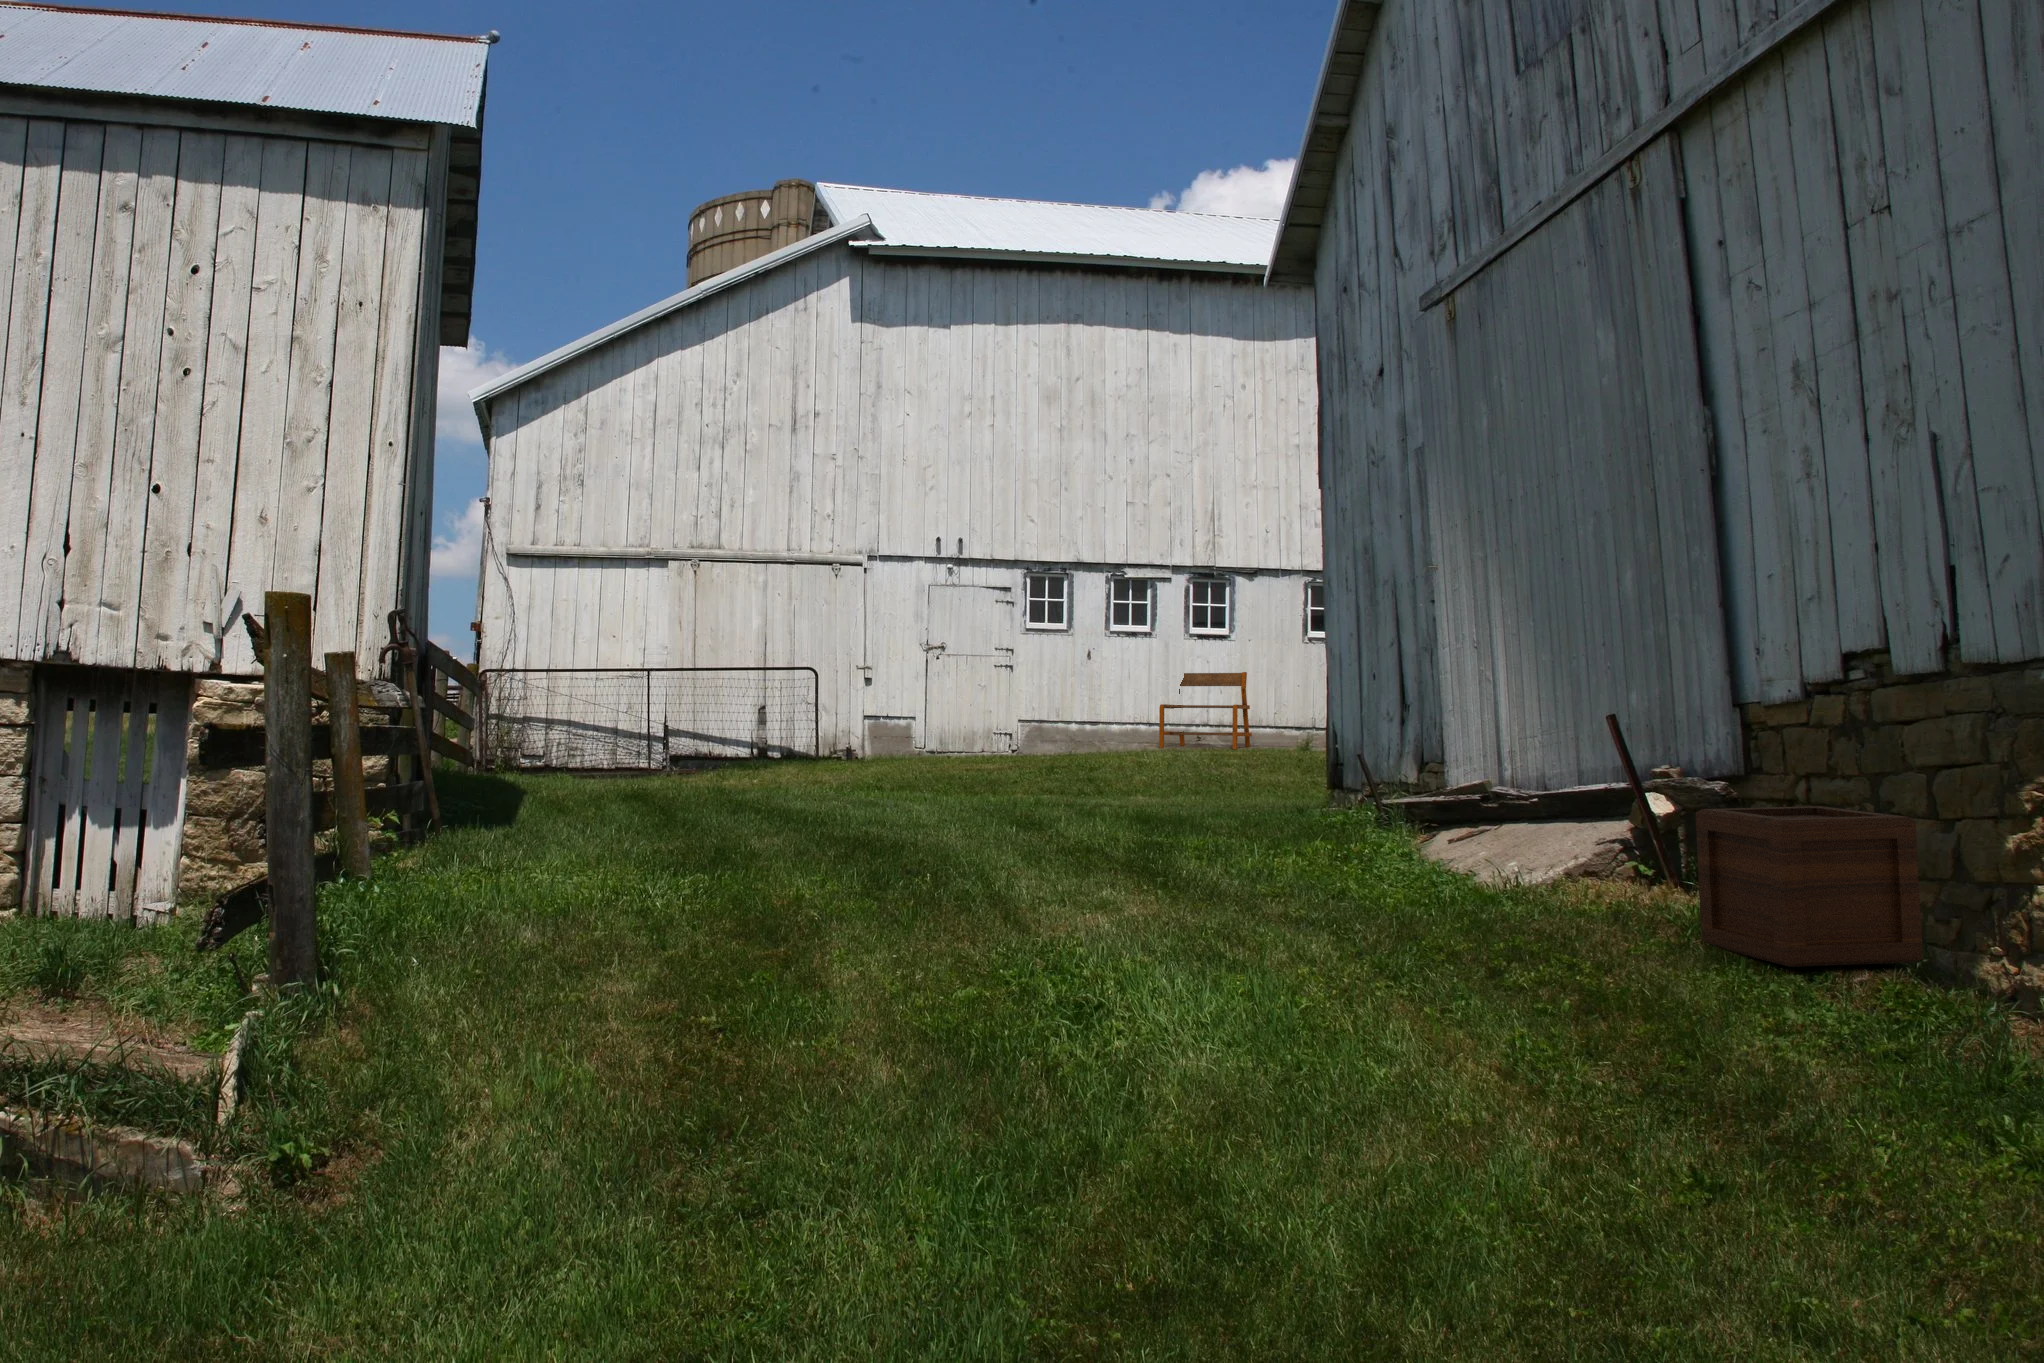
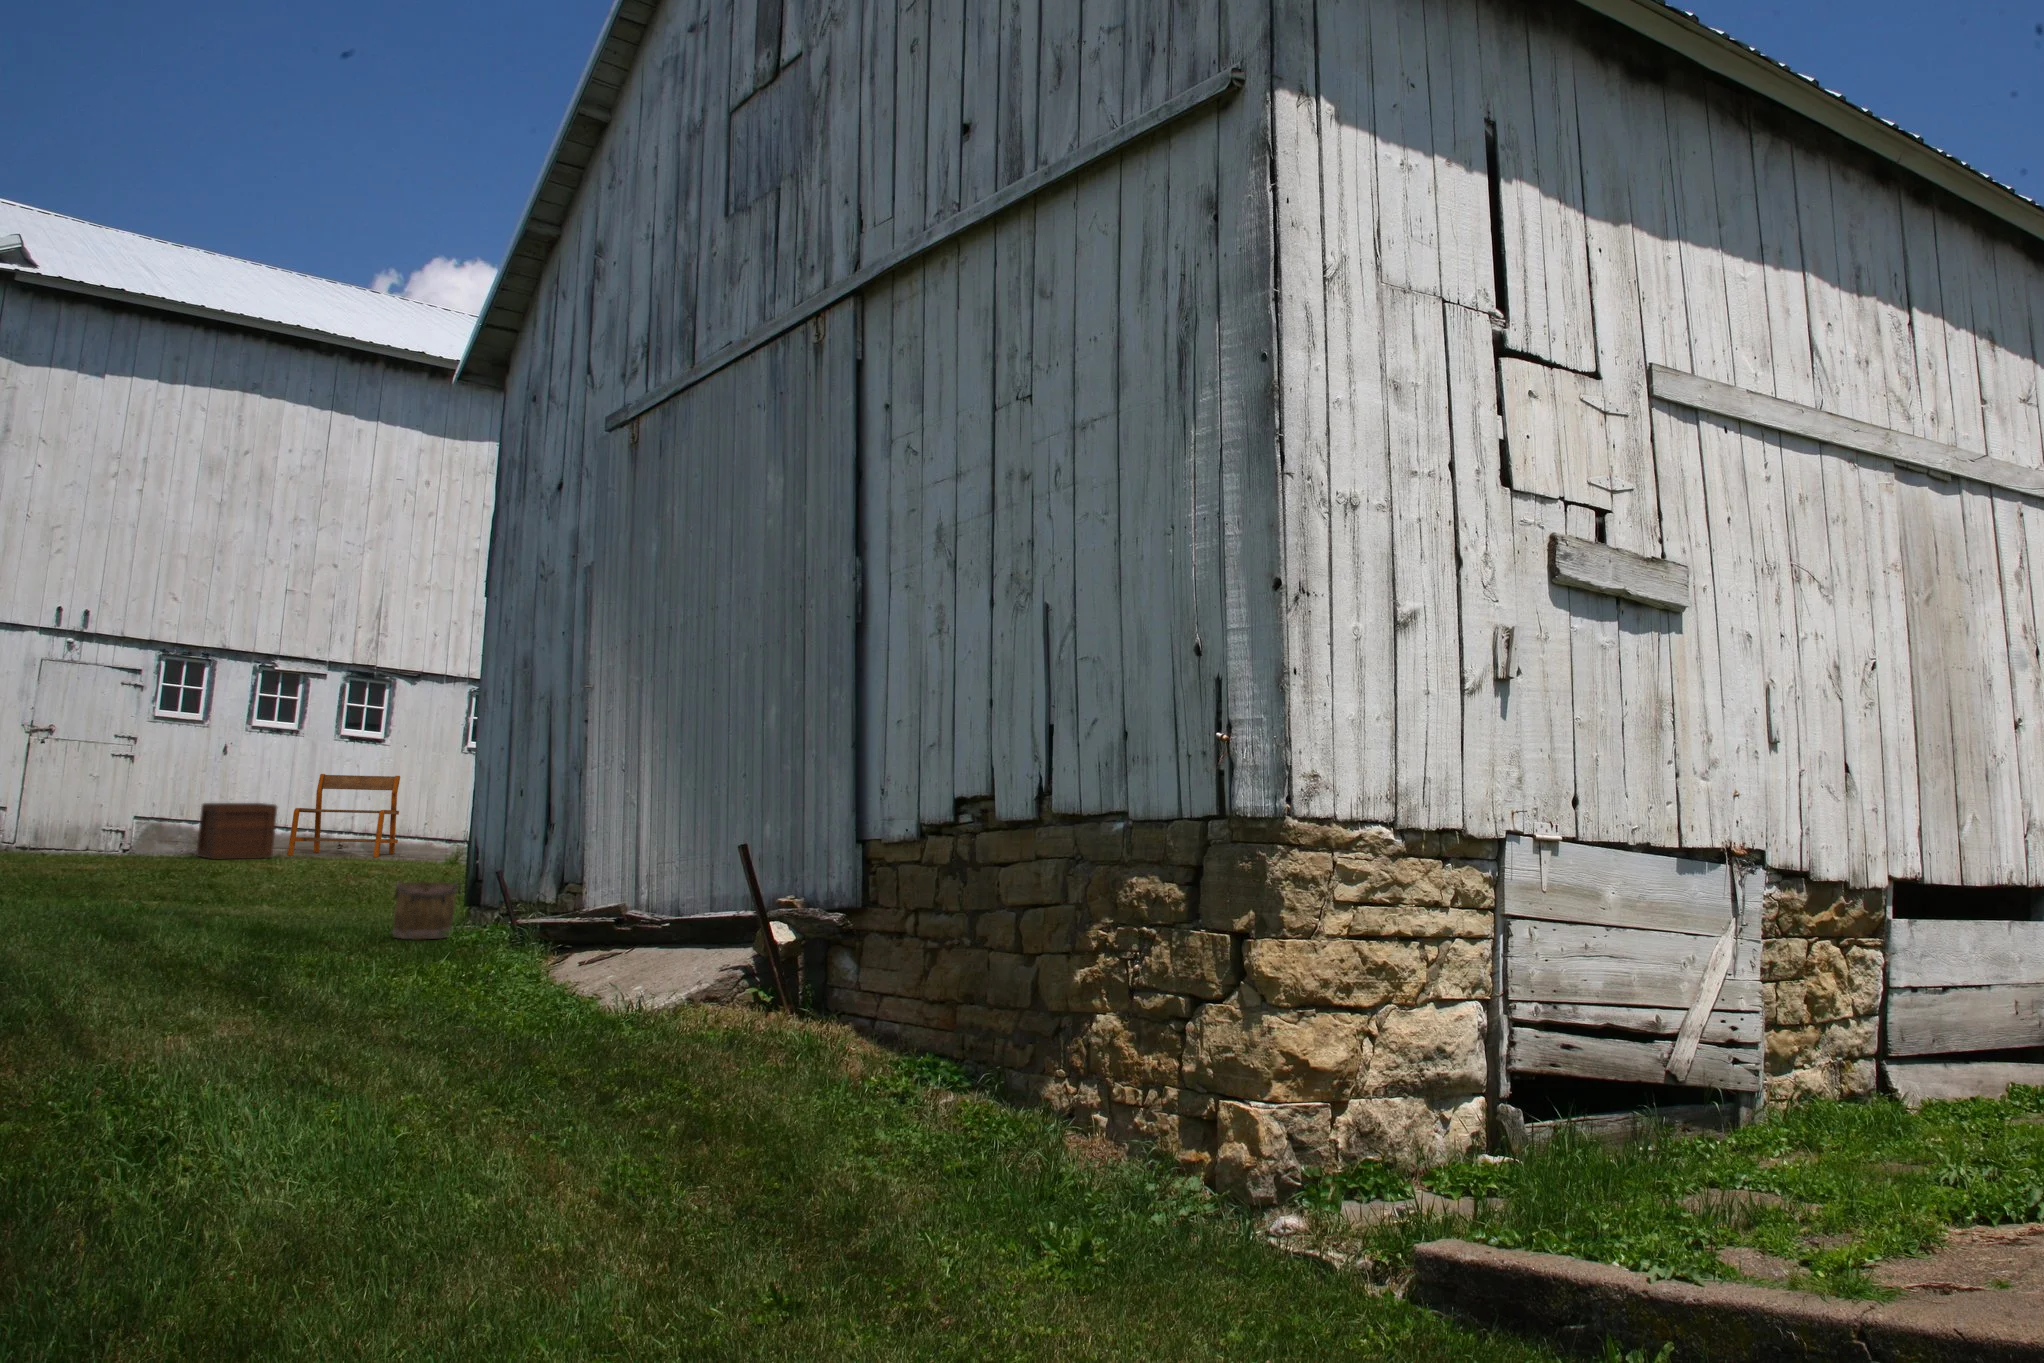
bucket: none [1268,762,1328,816] -> present [392,881,461,940]
wooden crate: present [1696,806,1923,967] -> present [197,803,277,859]

